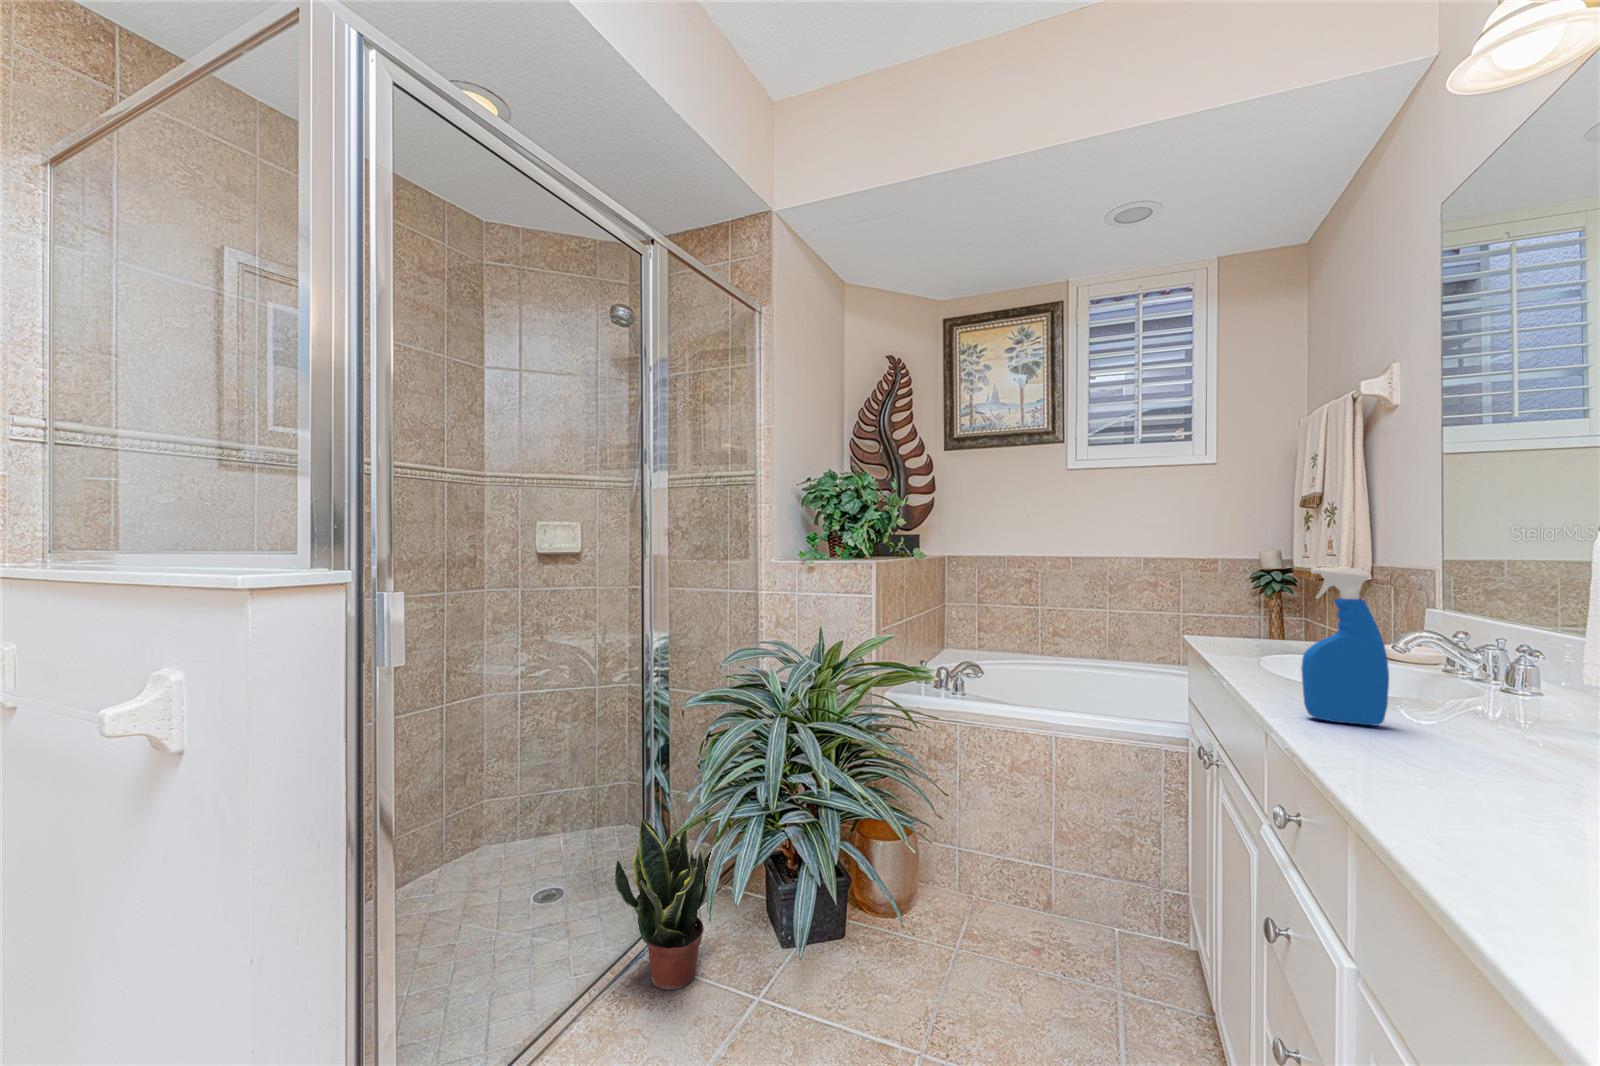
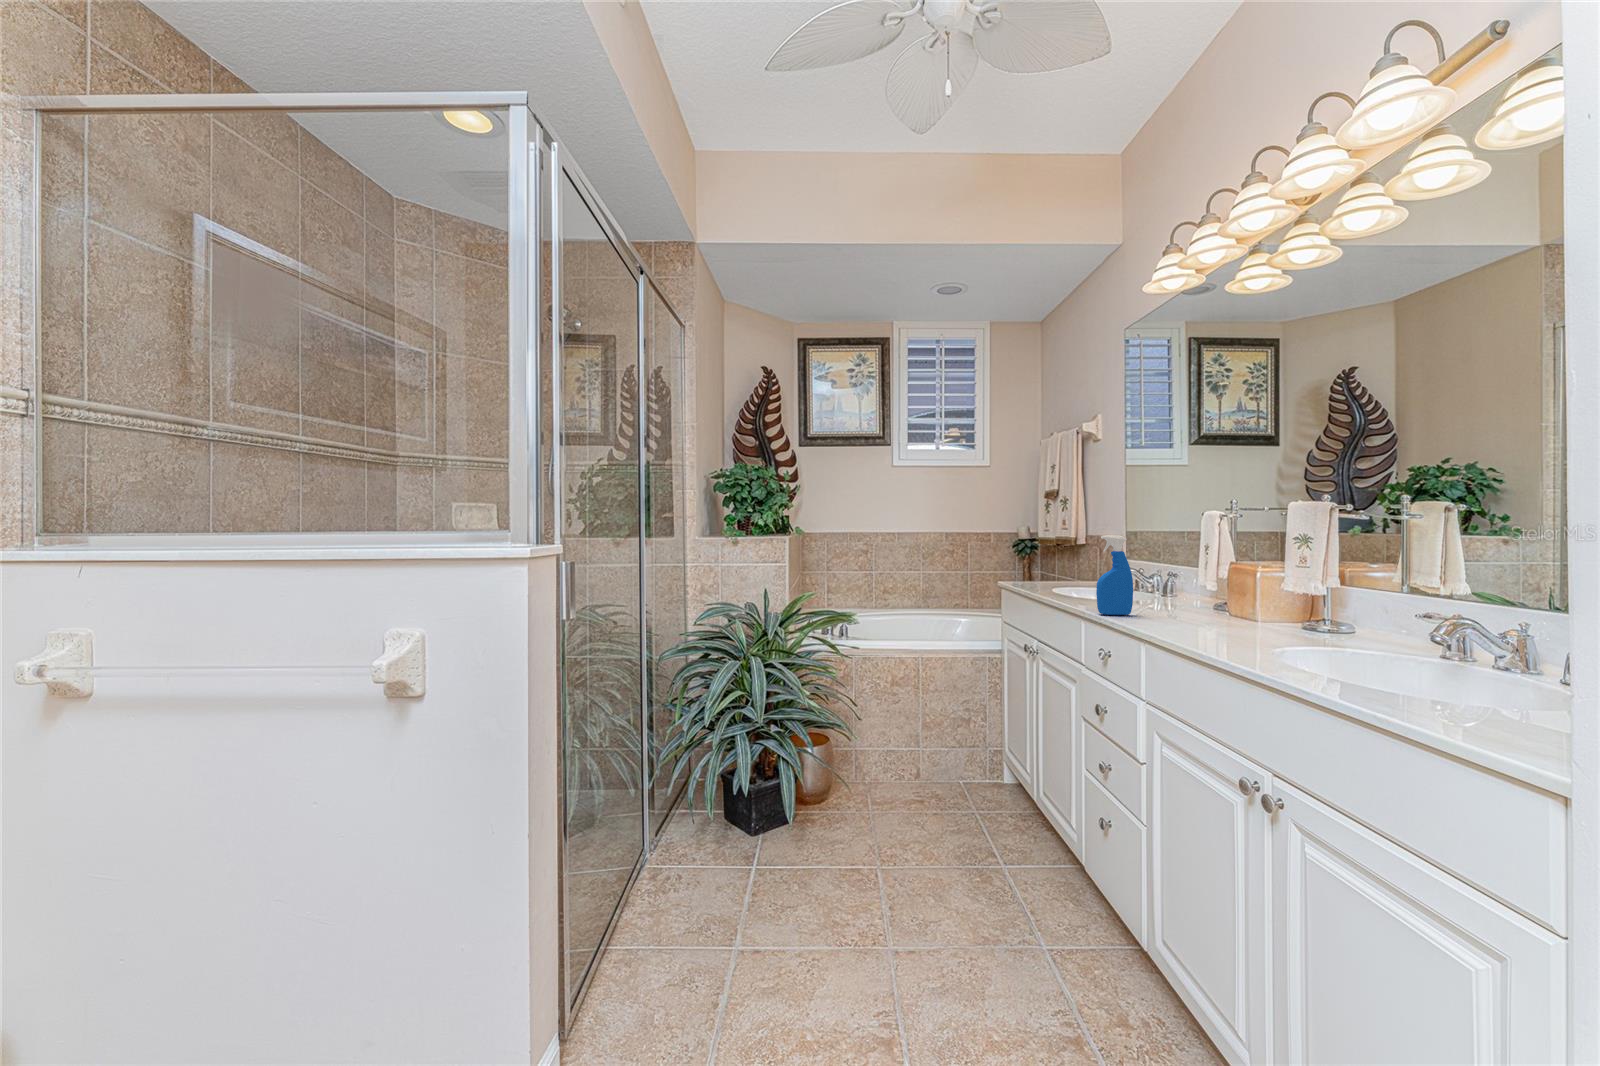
potted plant: present [615,819,712,990] -> none [643,744,720,874]

